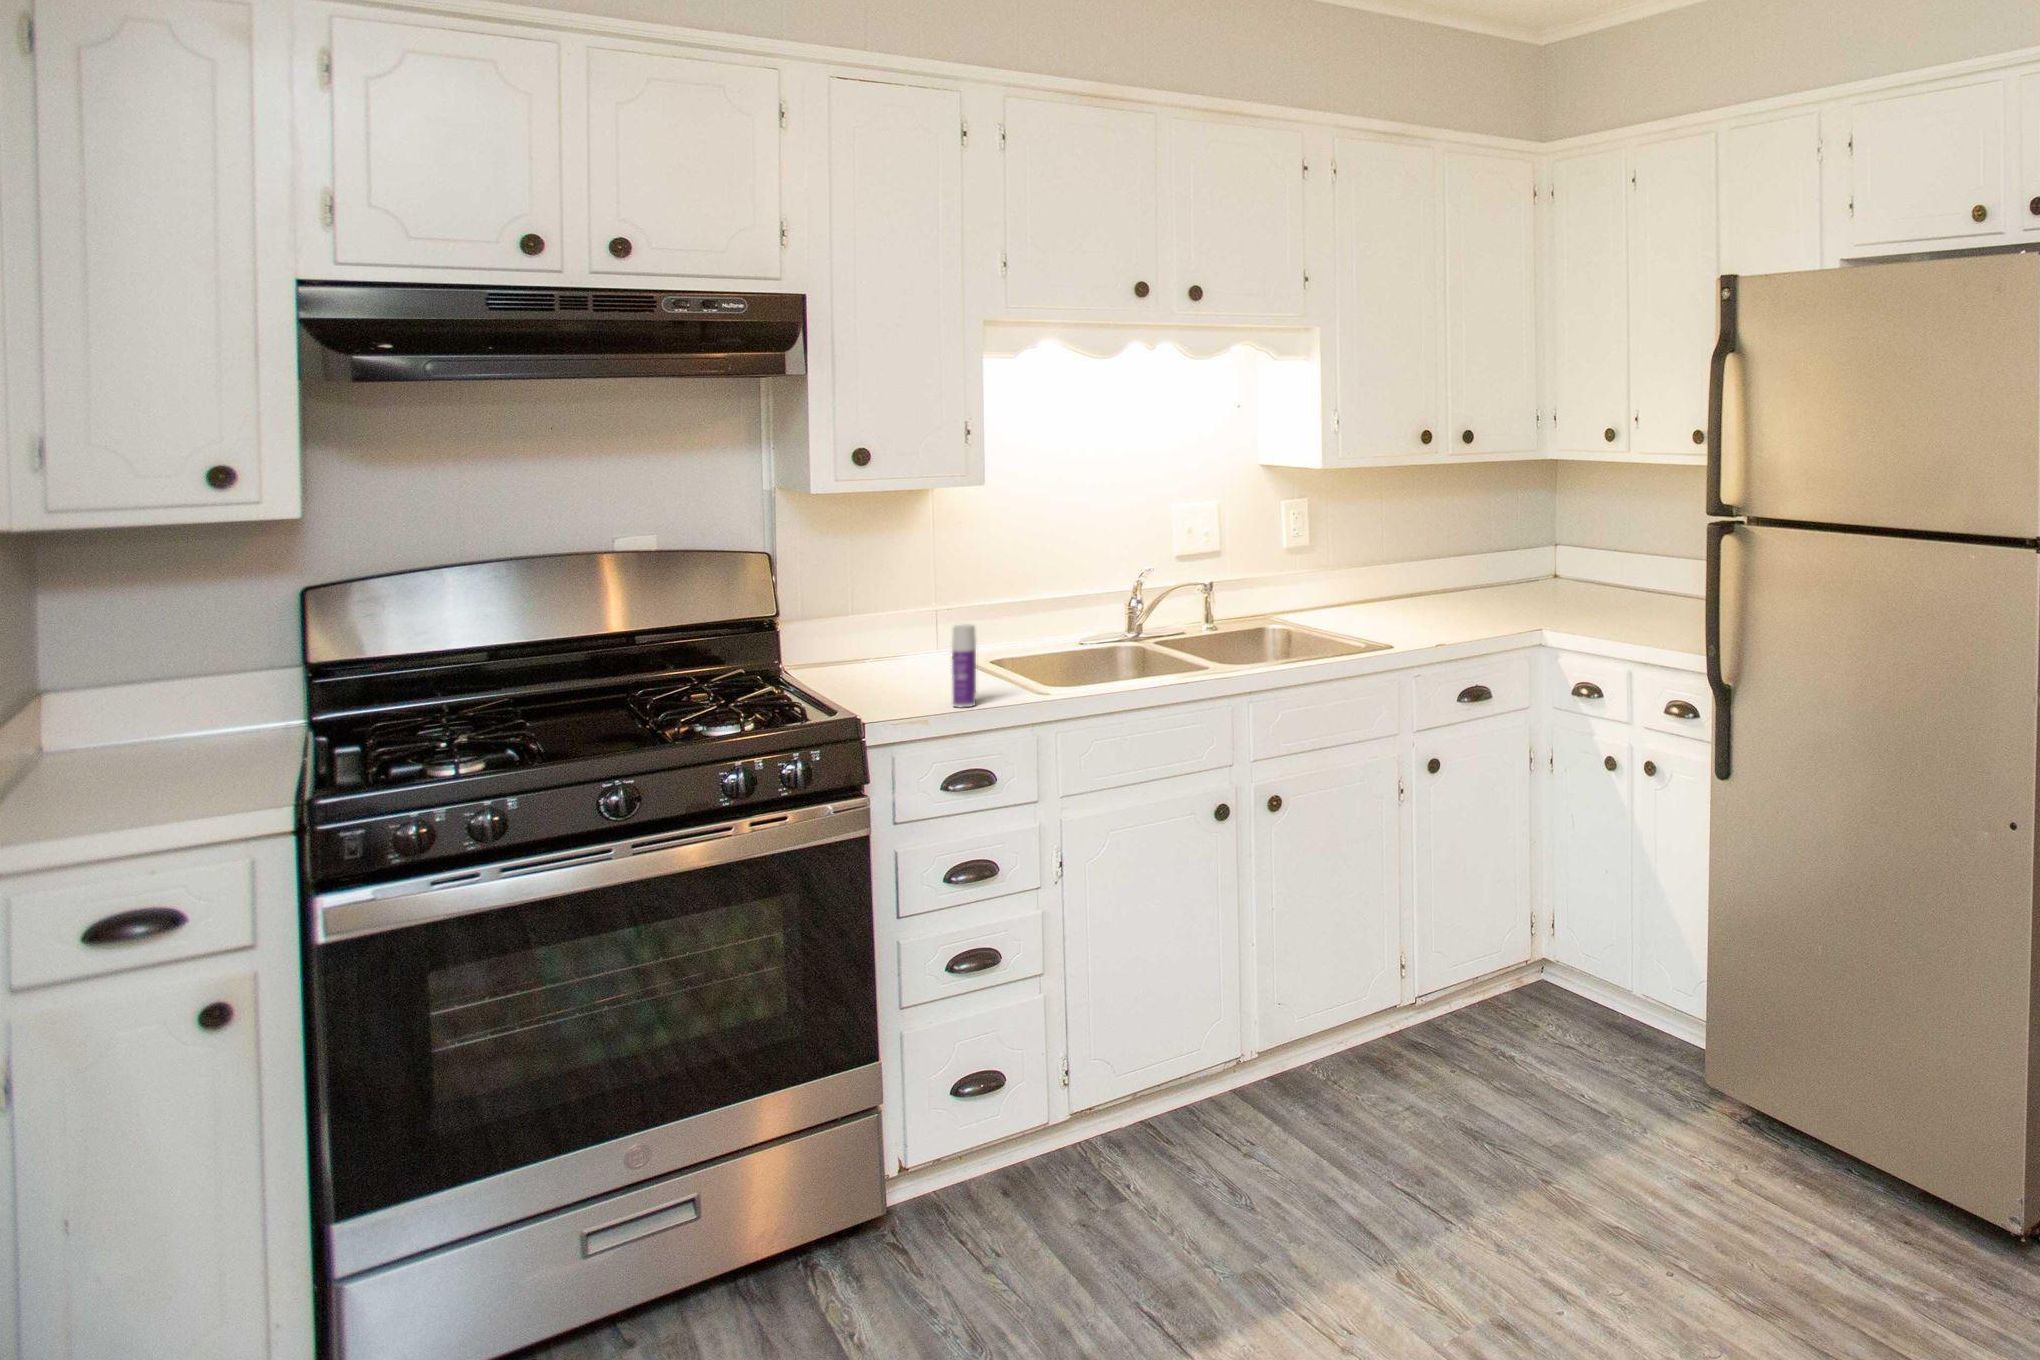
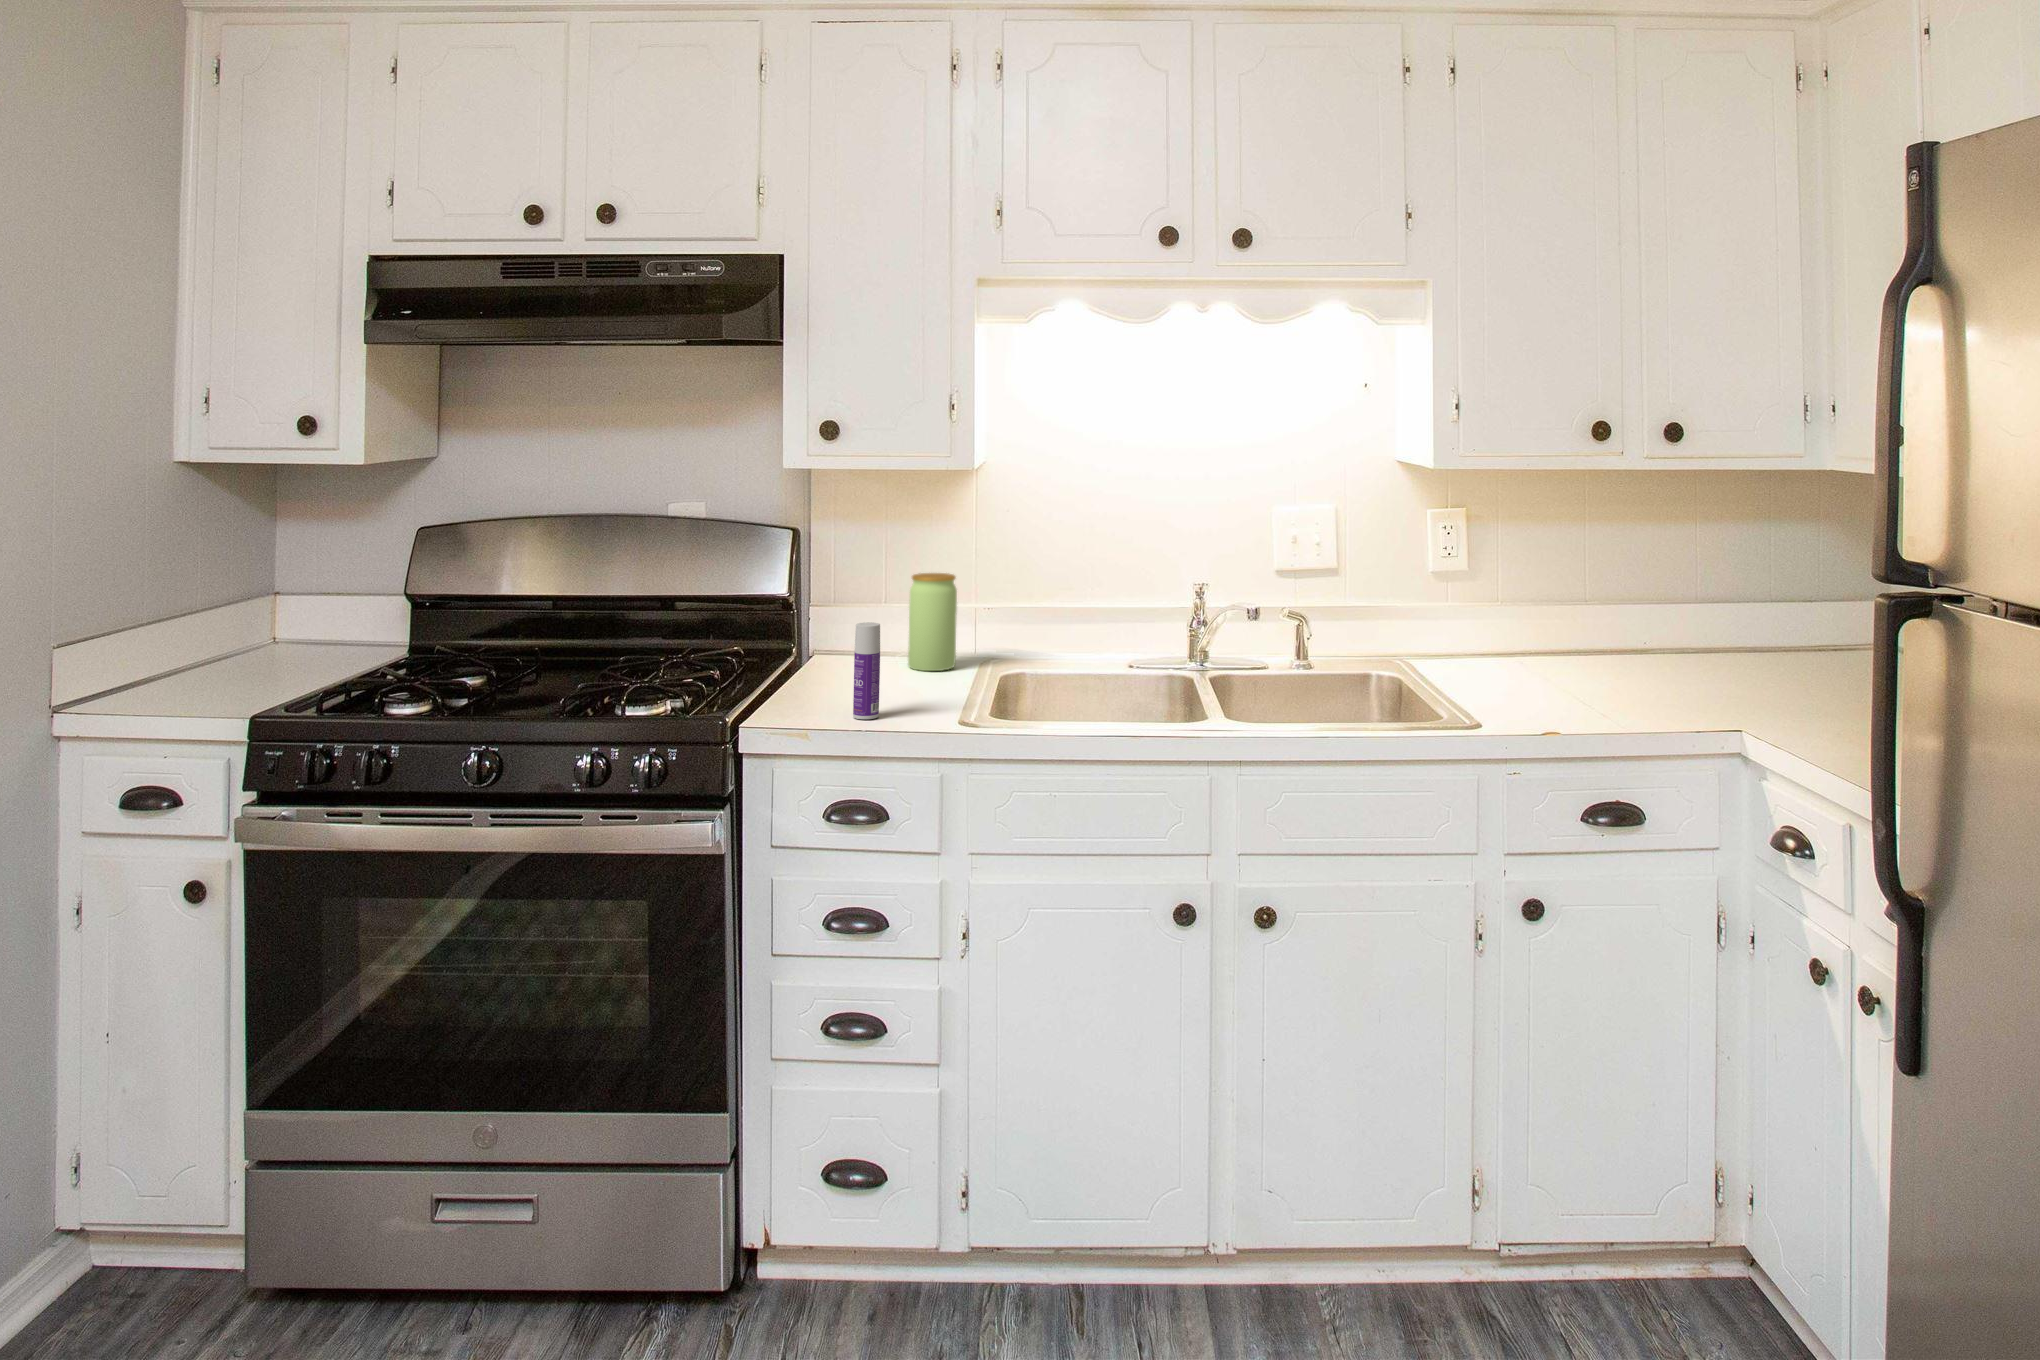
jar: none [889,587,937,676] -> present [908,573,957,671]

